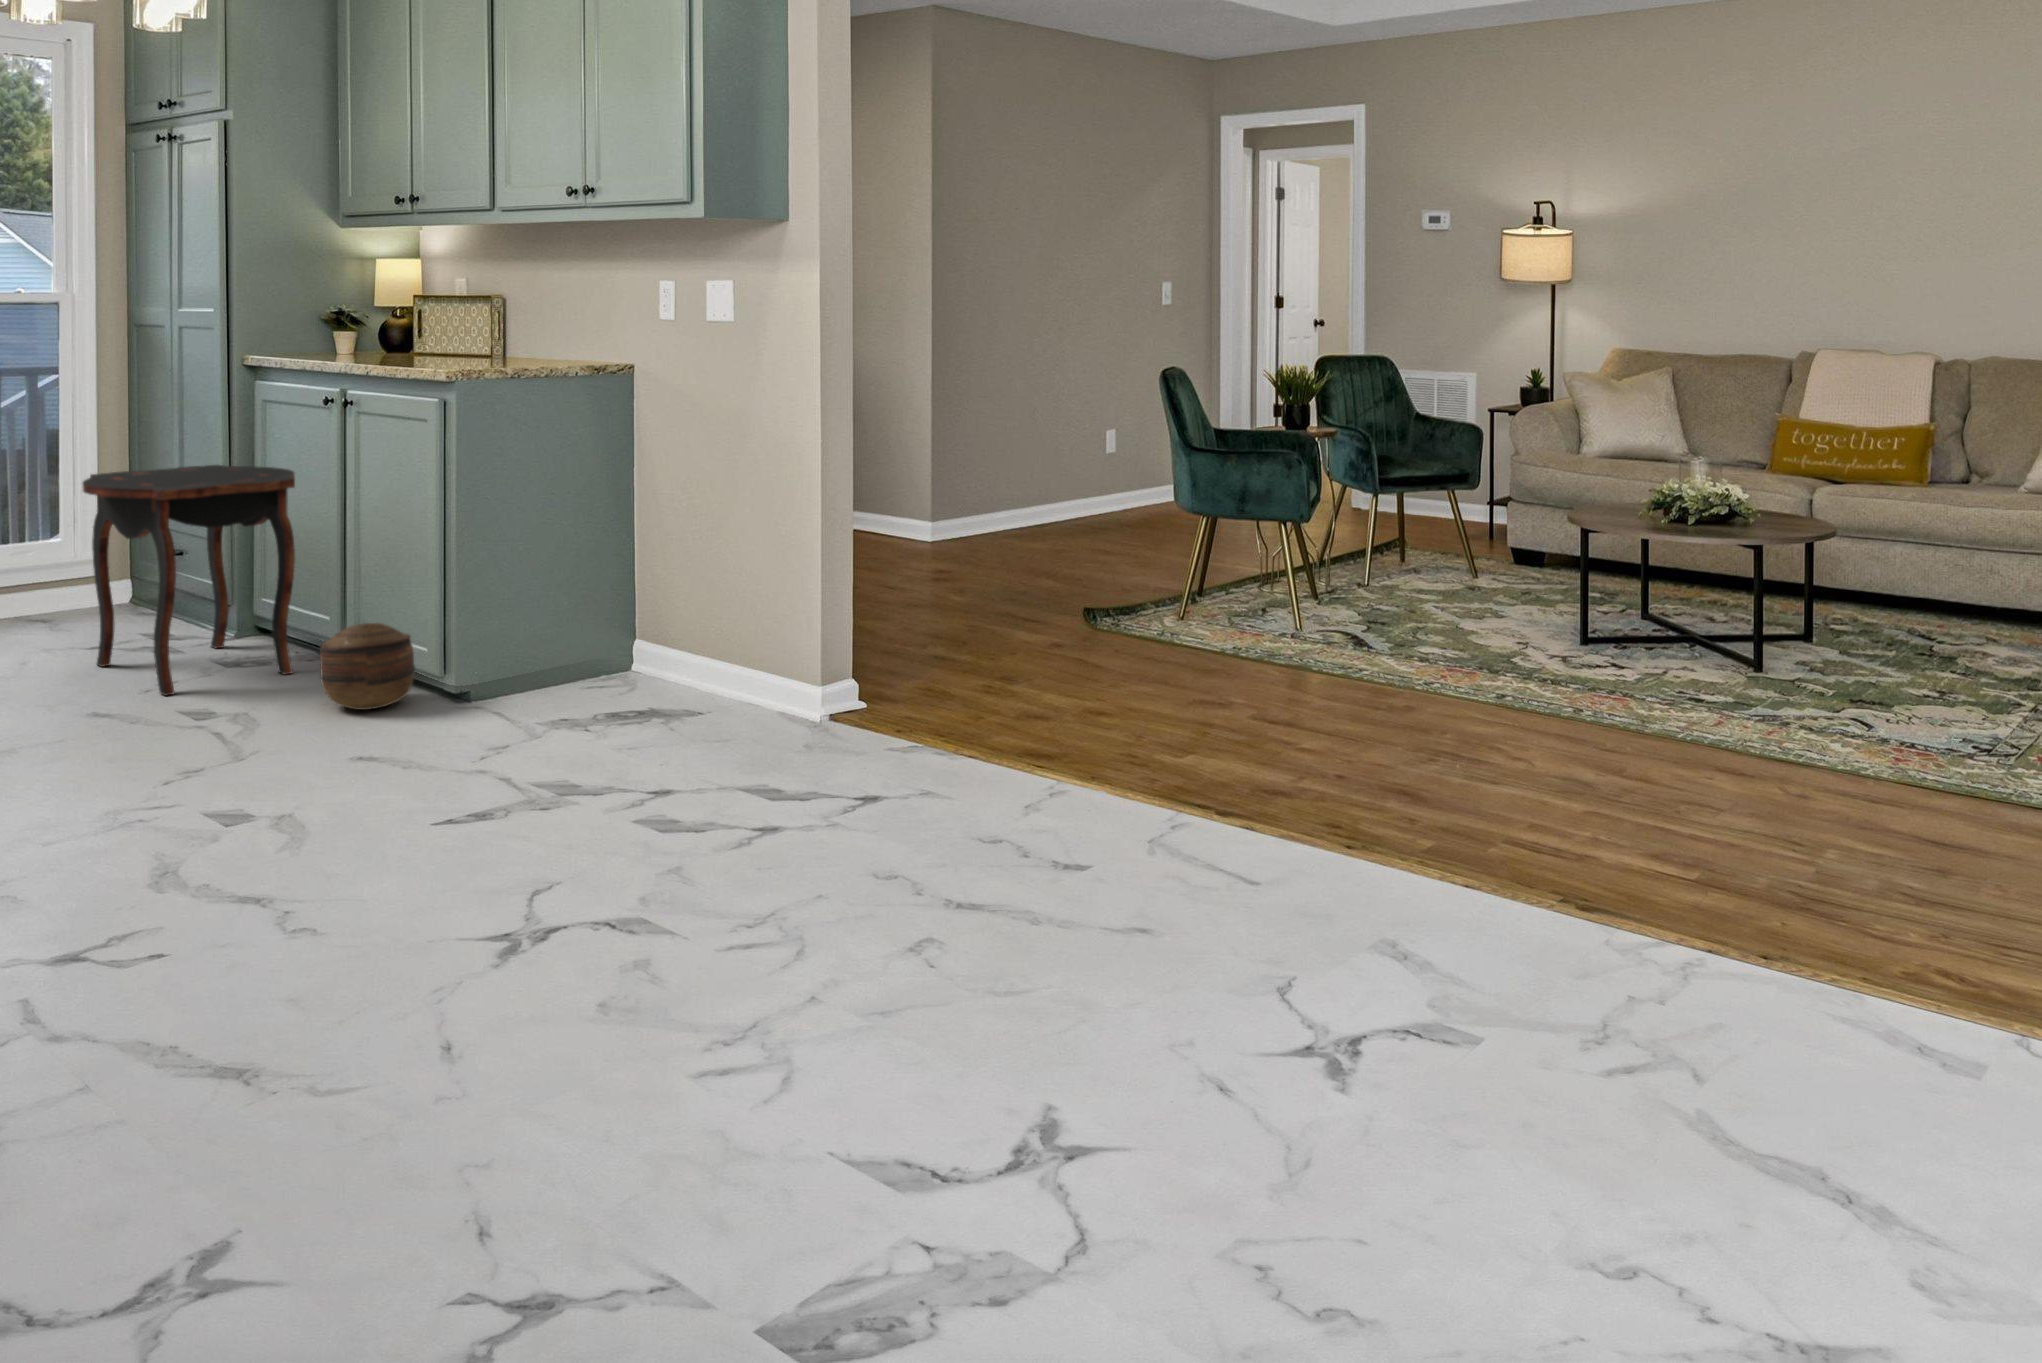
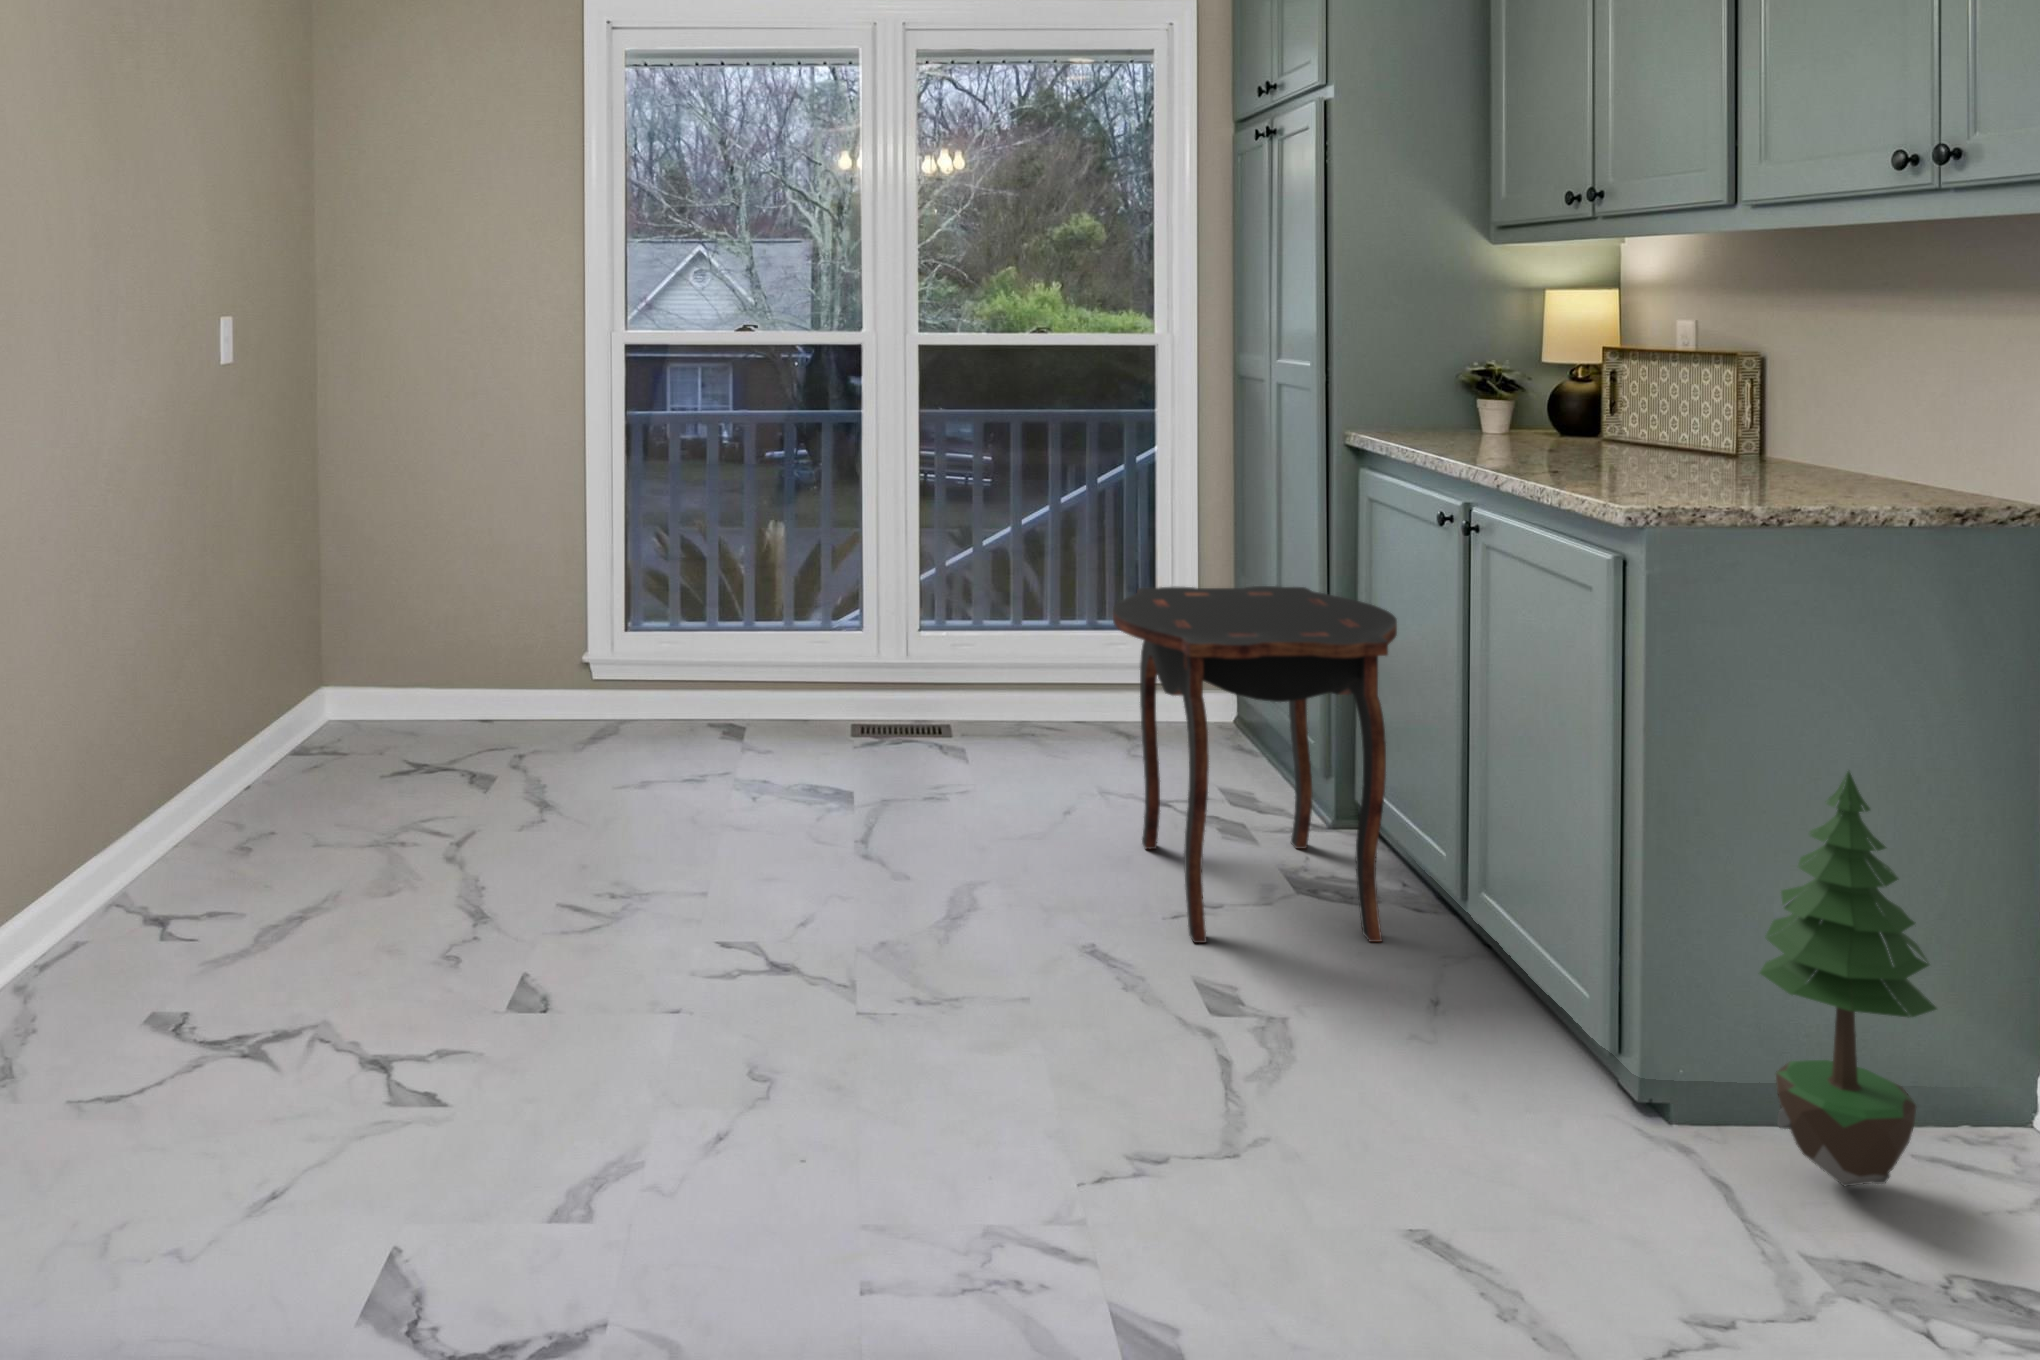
potted tree: none [512,491,589,699] -> present [1760,771,1937,1186]
basket: present [320,623,415,710] -> none [1398,928,1565,1095]

